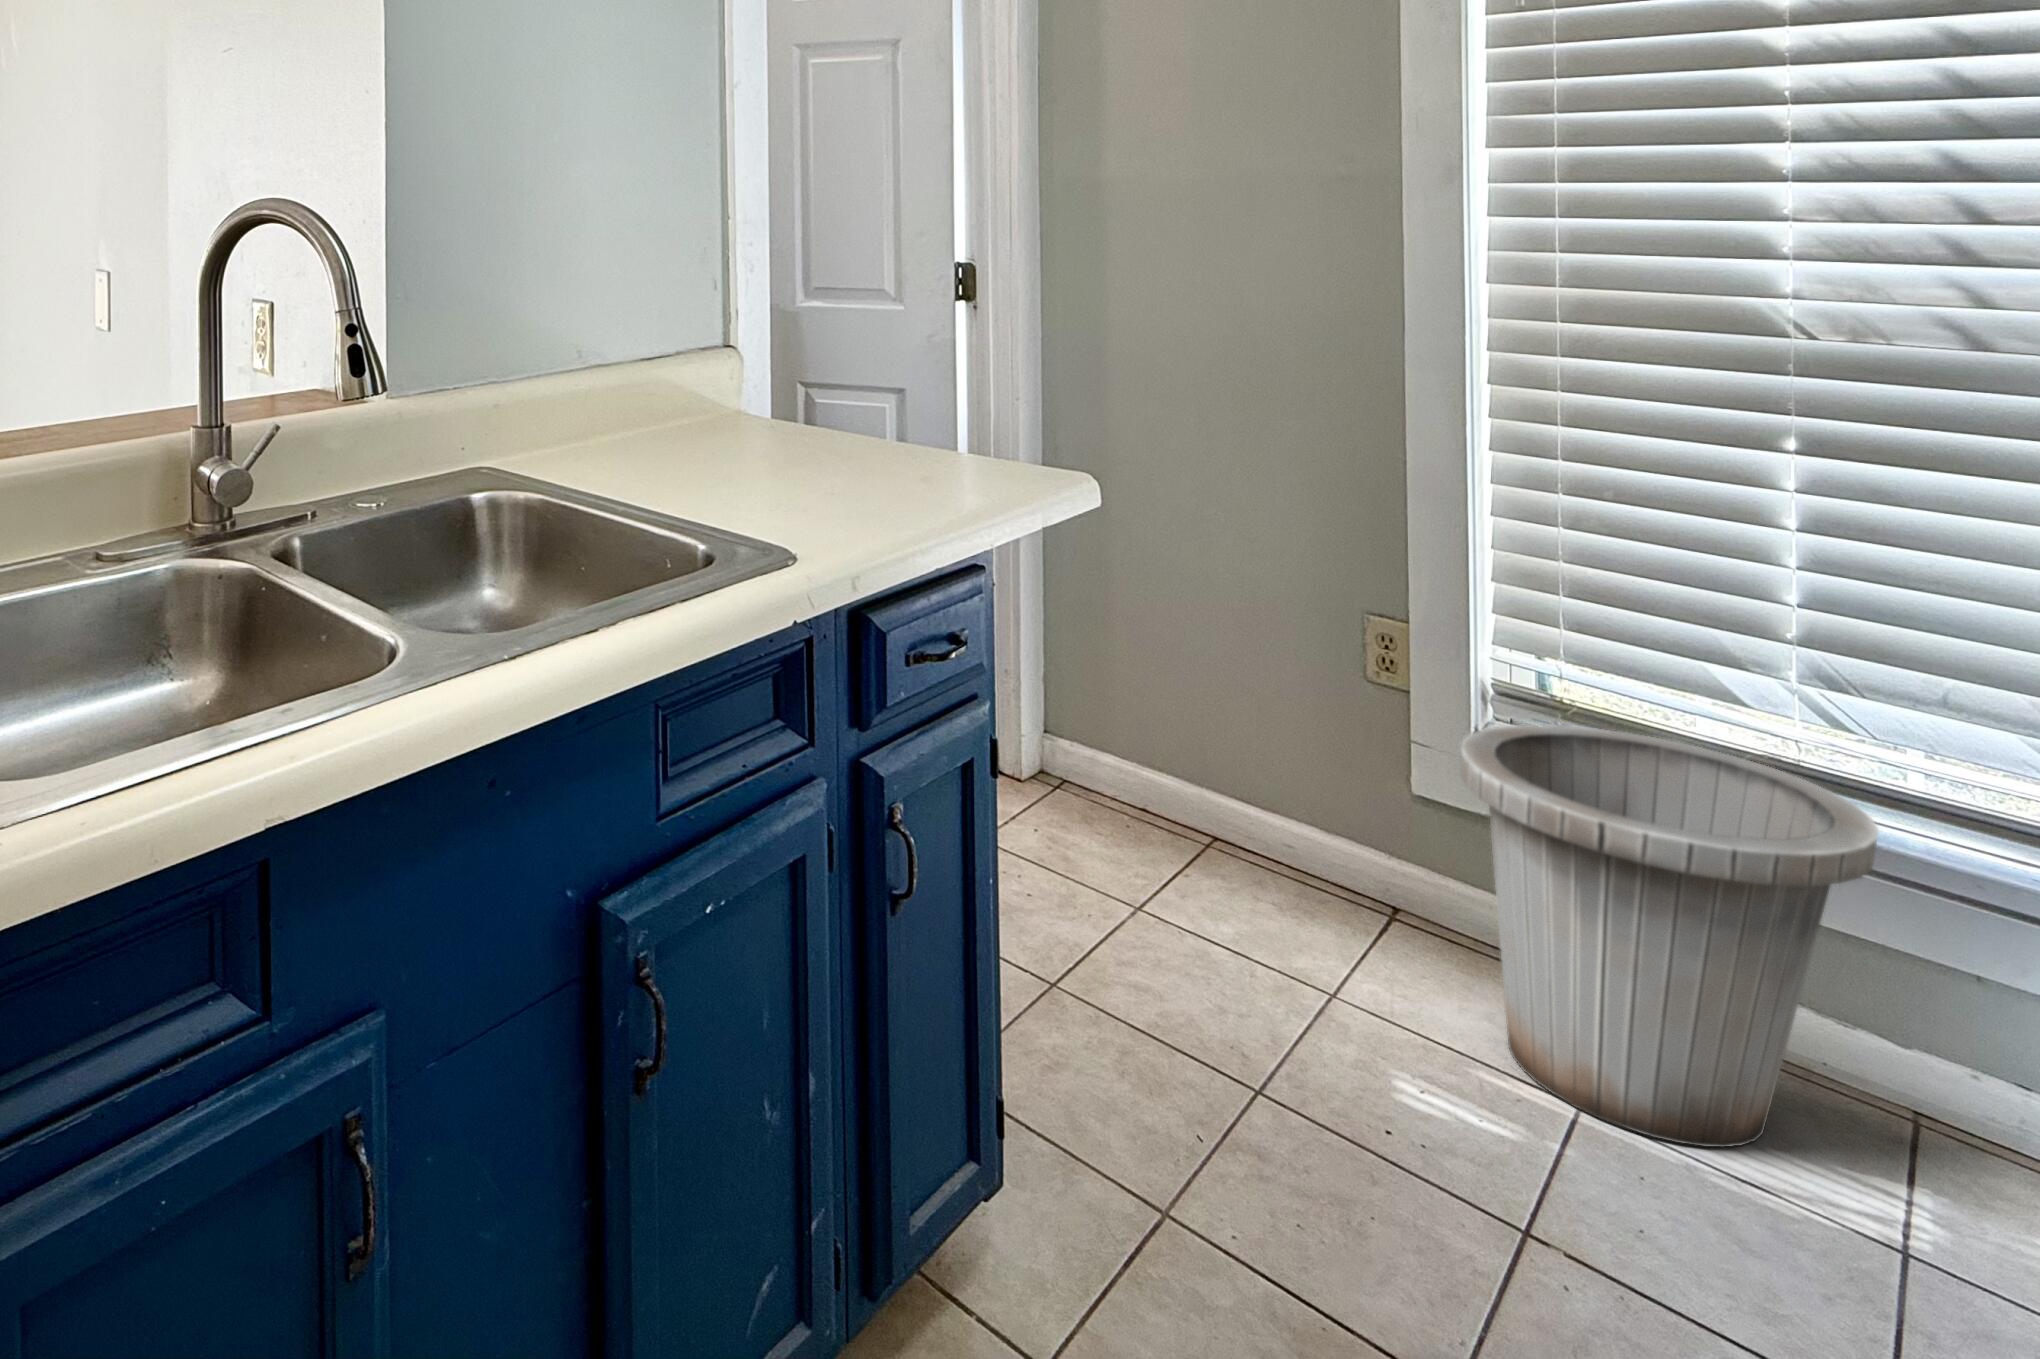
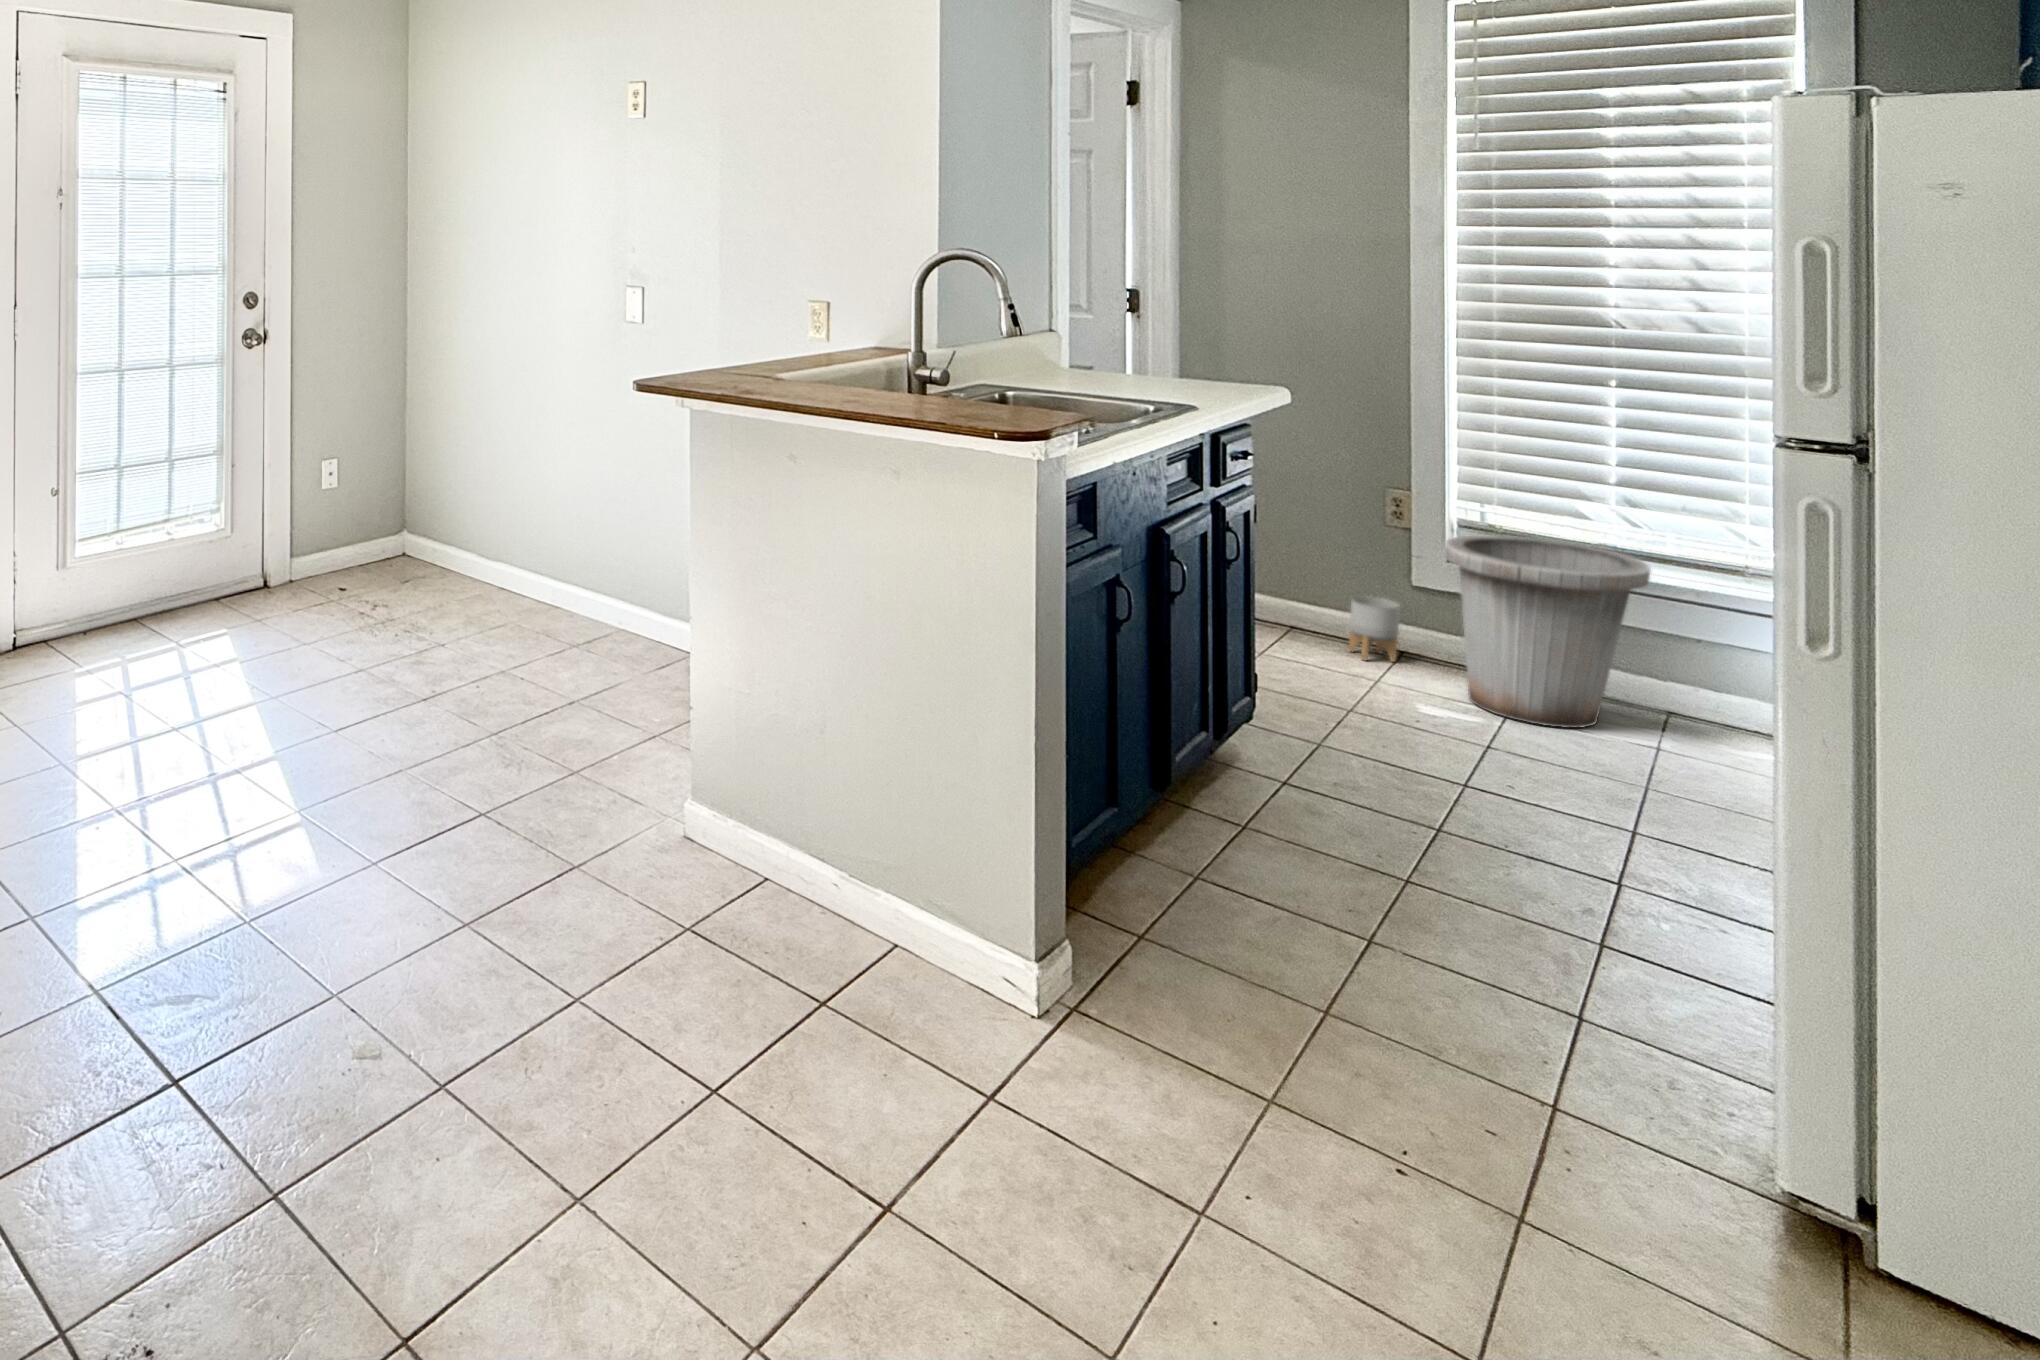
planter: none [1302,812,1391,940] -> present [1349,596,1400,662]

